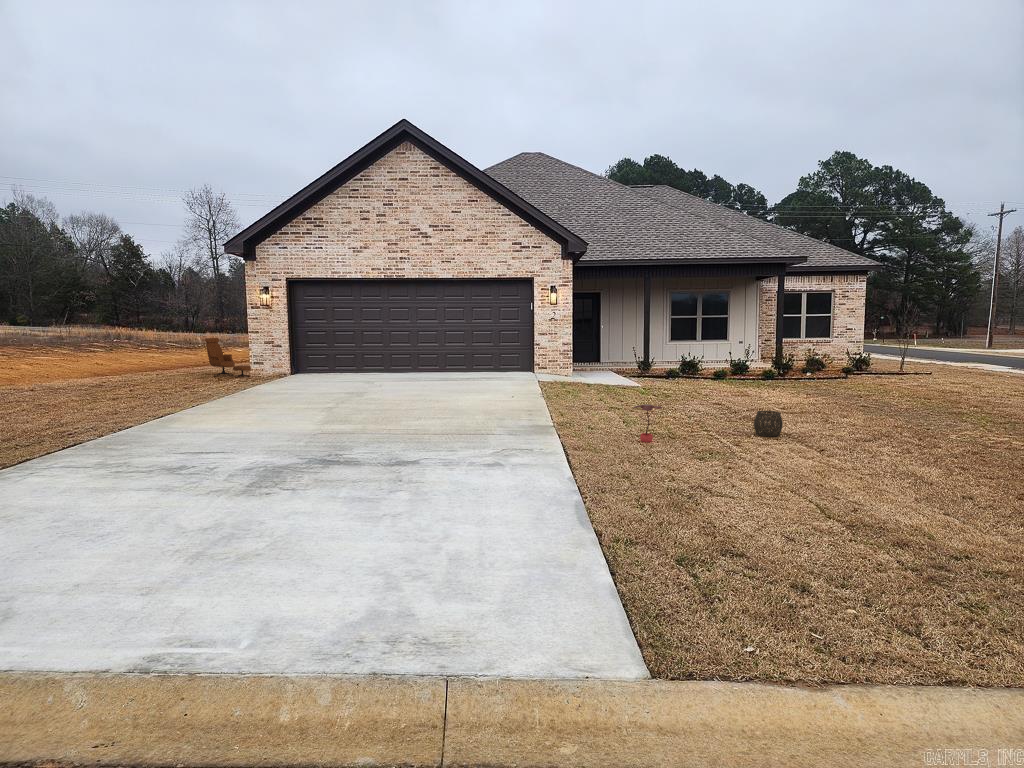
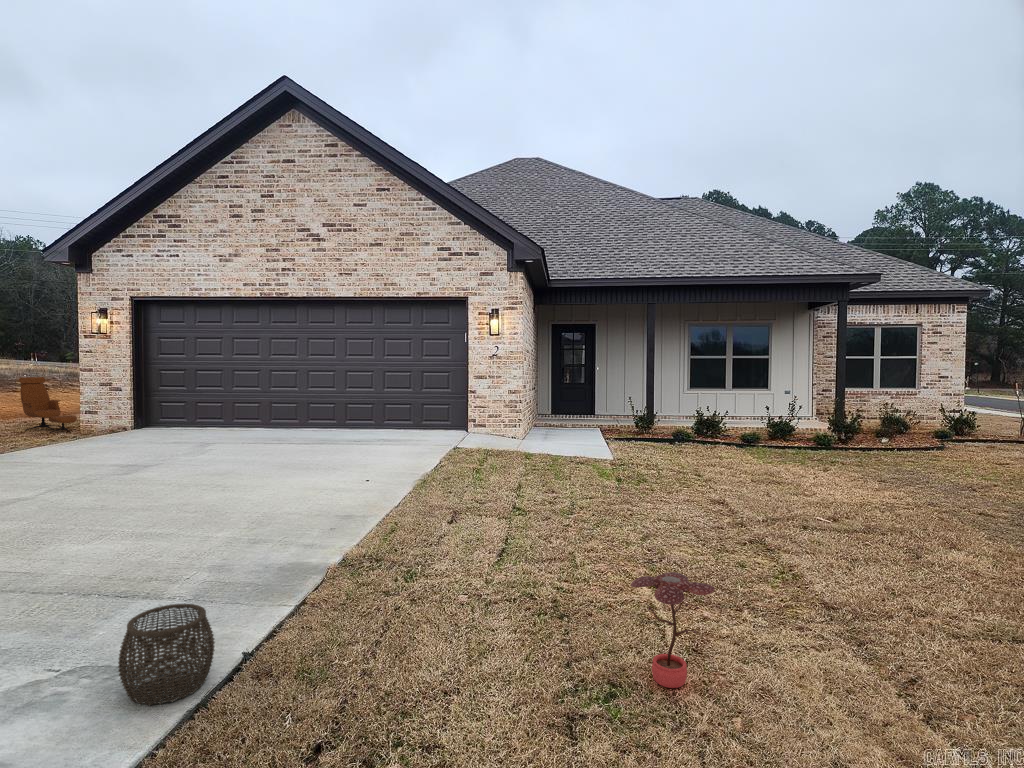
potted plant: present [633,404,662,442] -> present [631,572,715,688]
woven basket: present [754,411,783,437] -> present [118,604,215,706]

